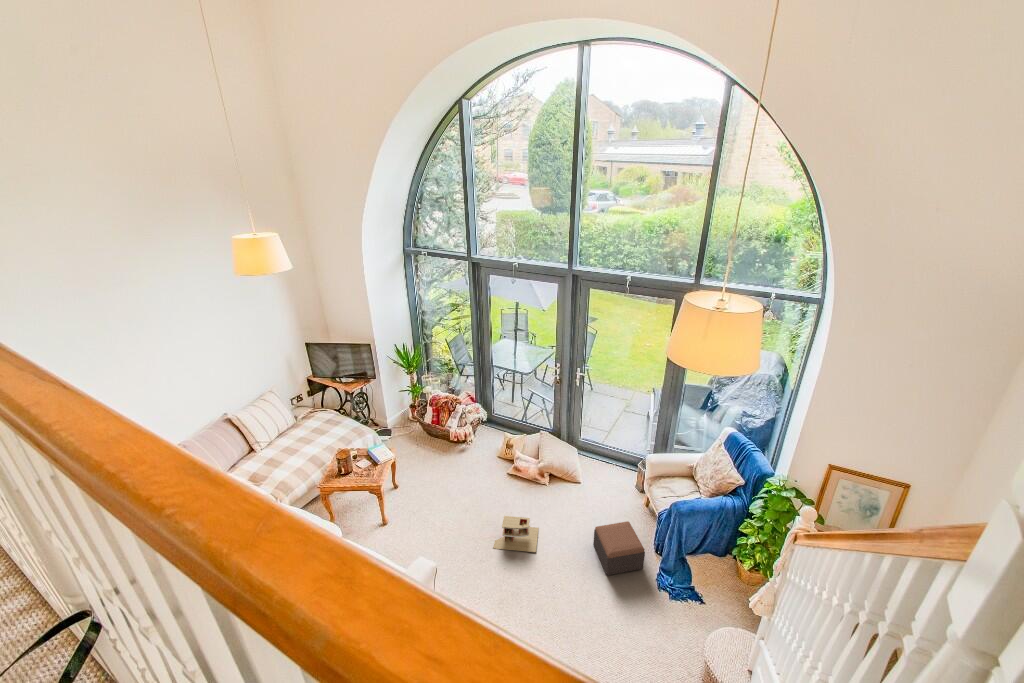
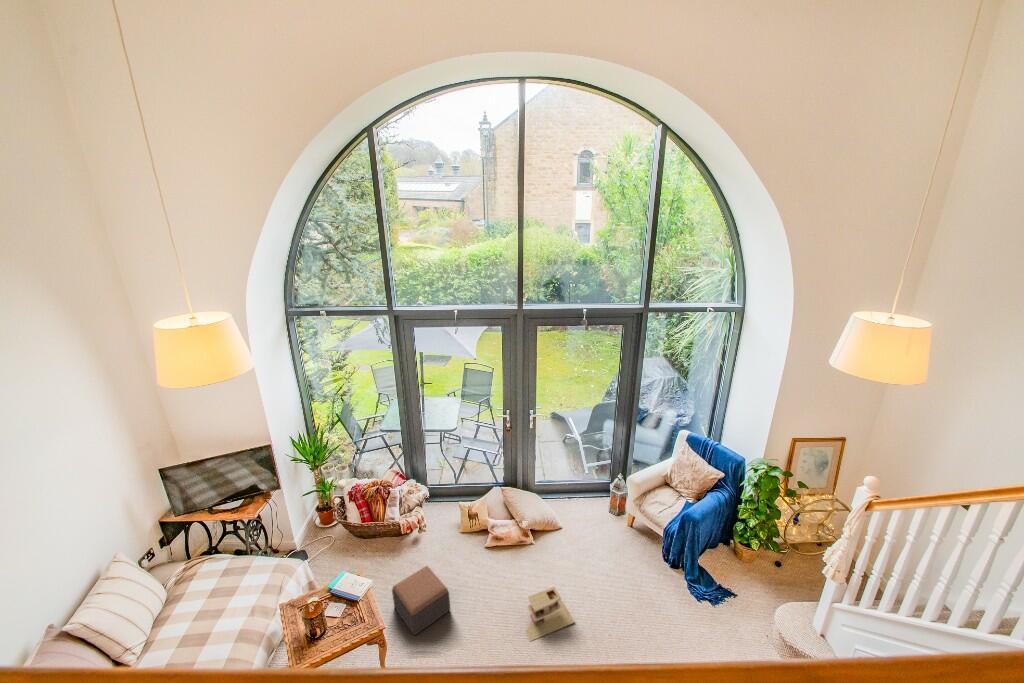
footstool: present [593,521,645,575] -> present [392,566,450,635]

